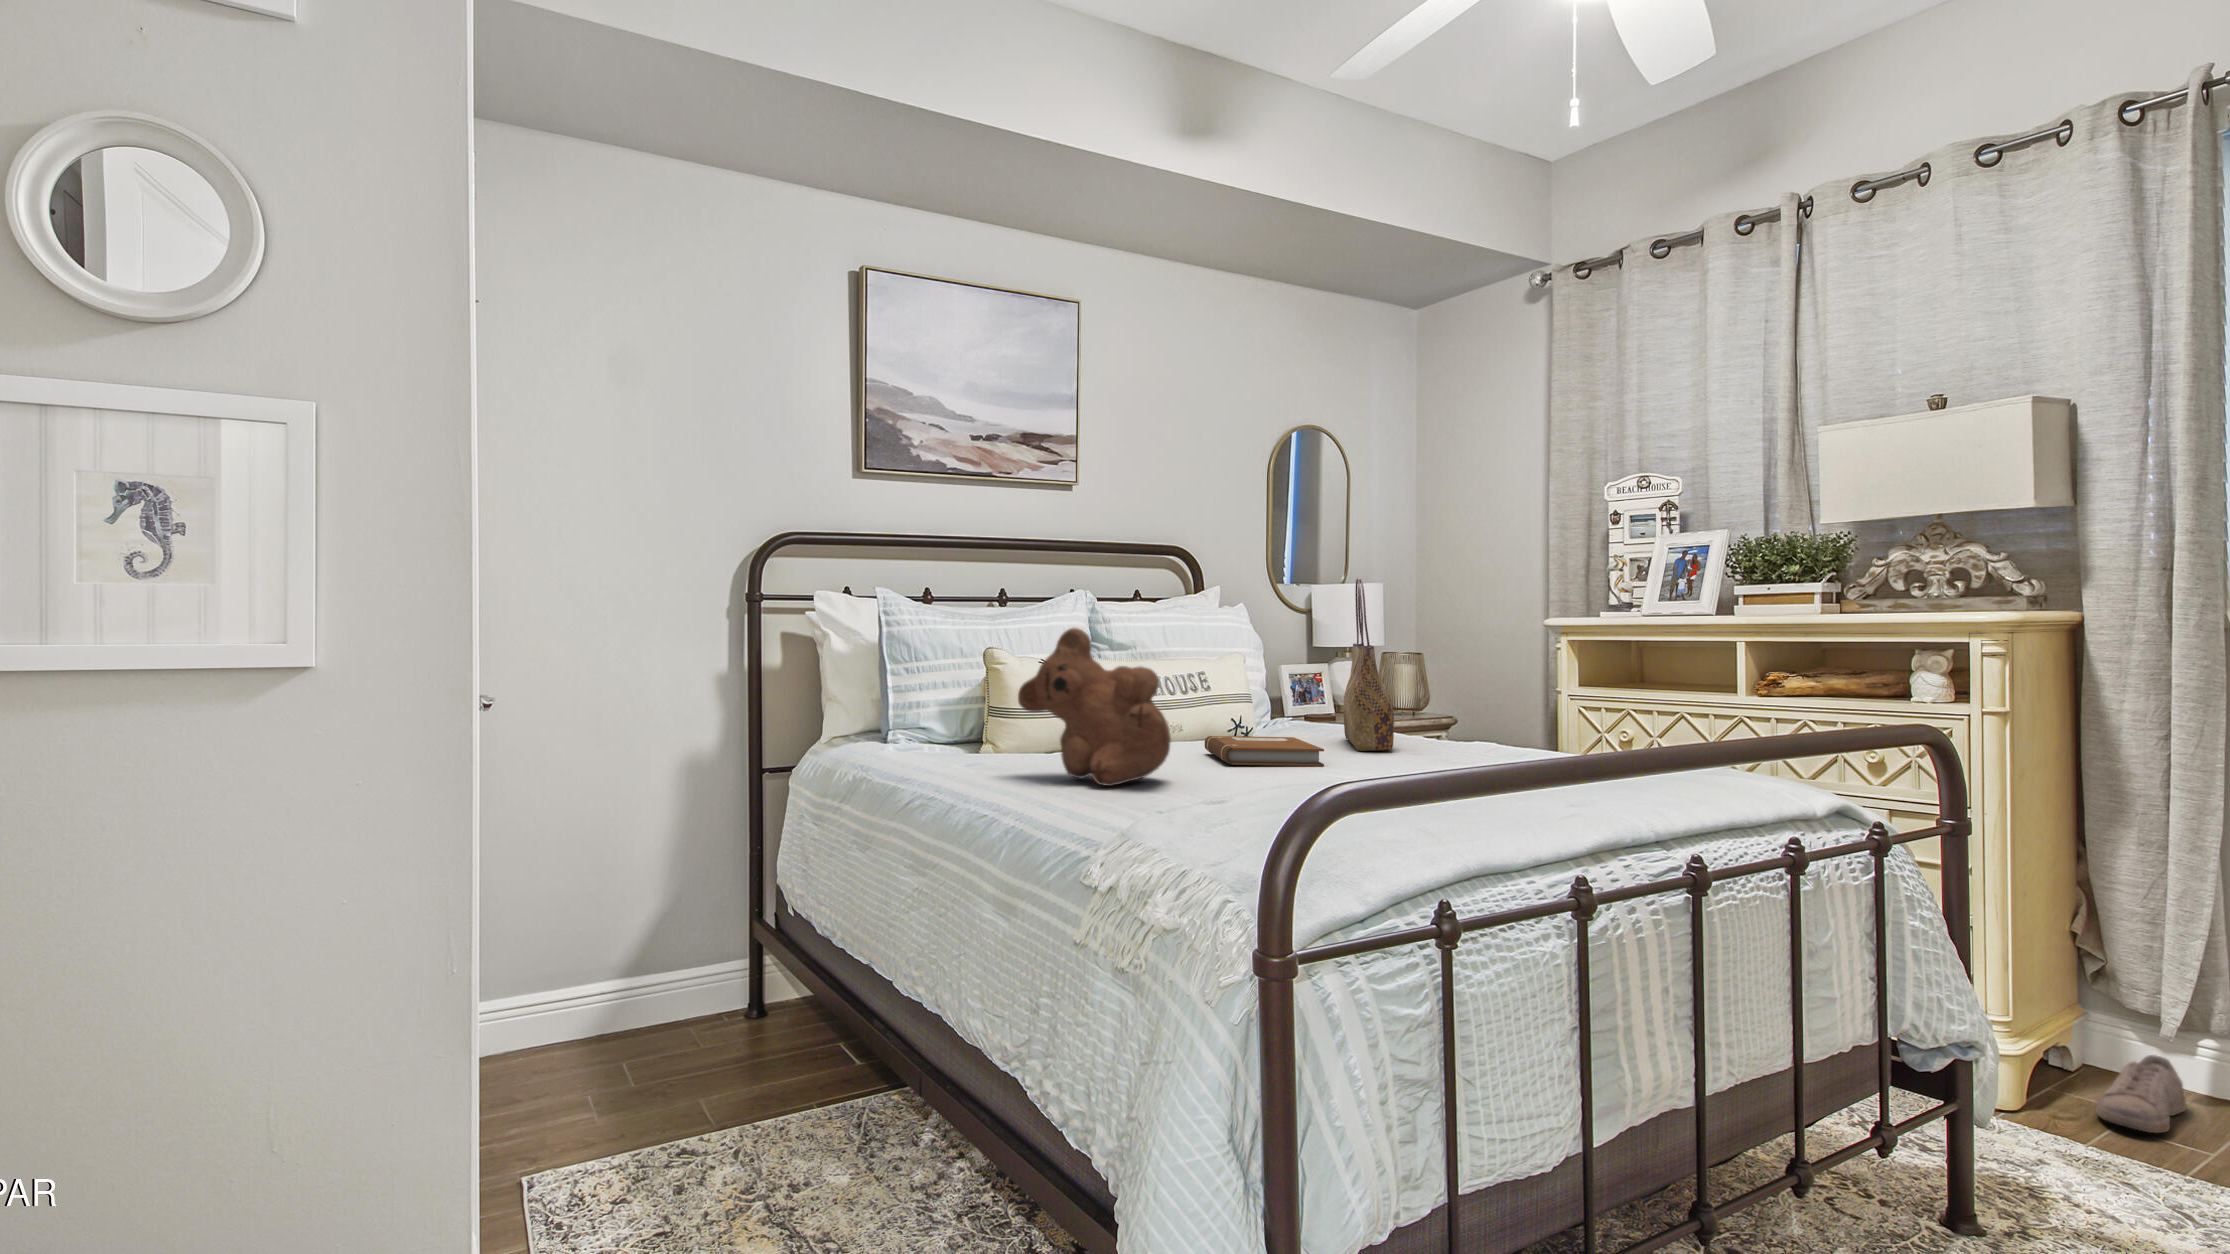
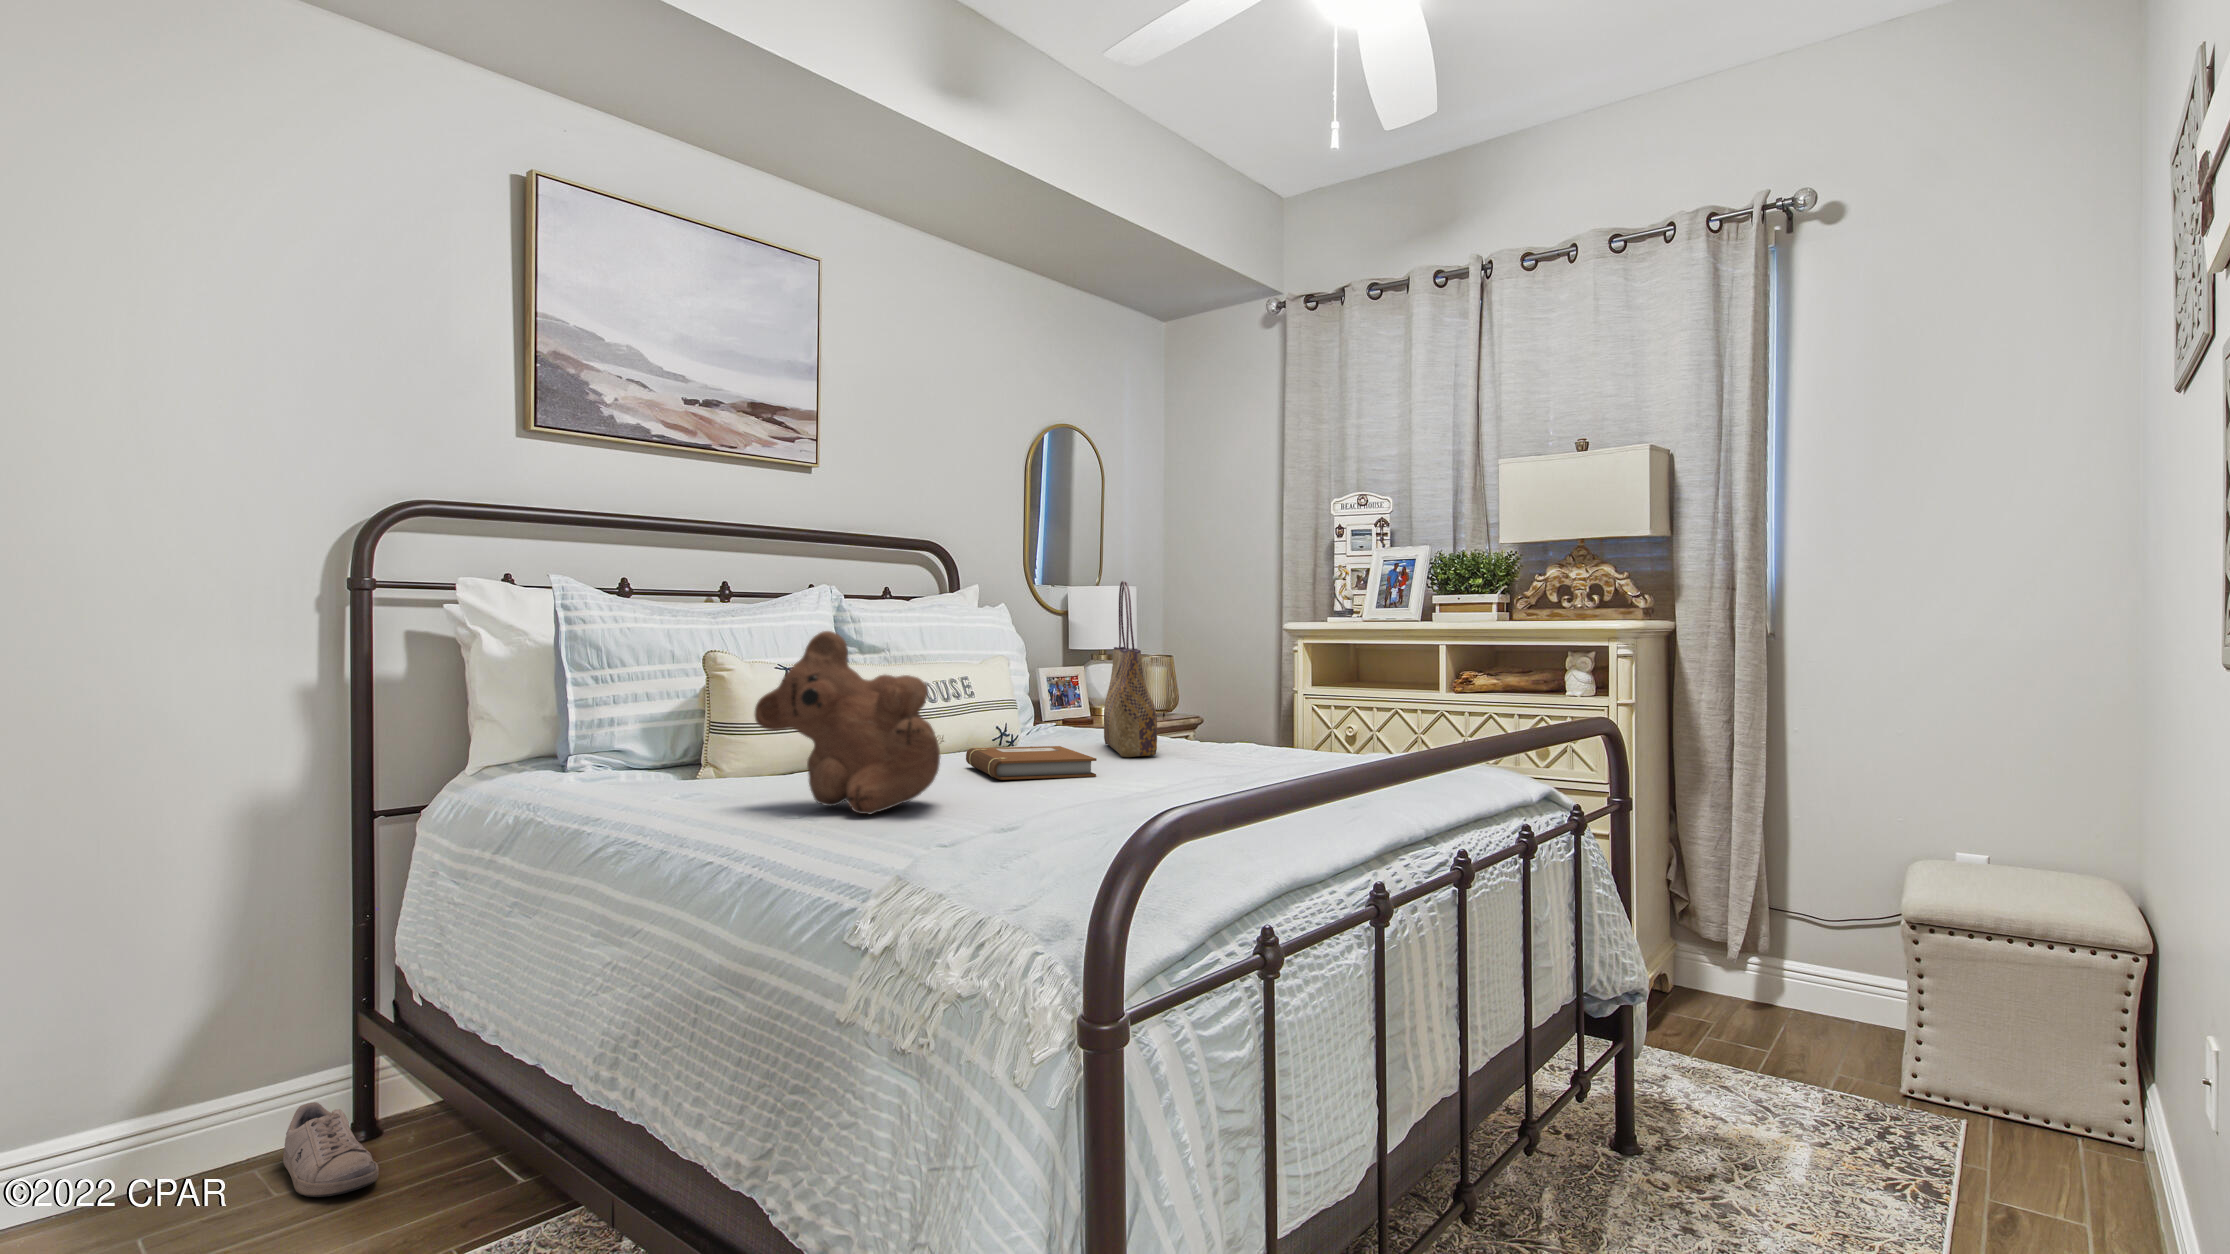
shoe: present [2096,1055,2186,1133] -> present [283,1102,379,1197]

